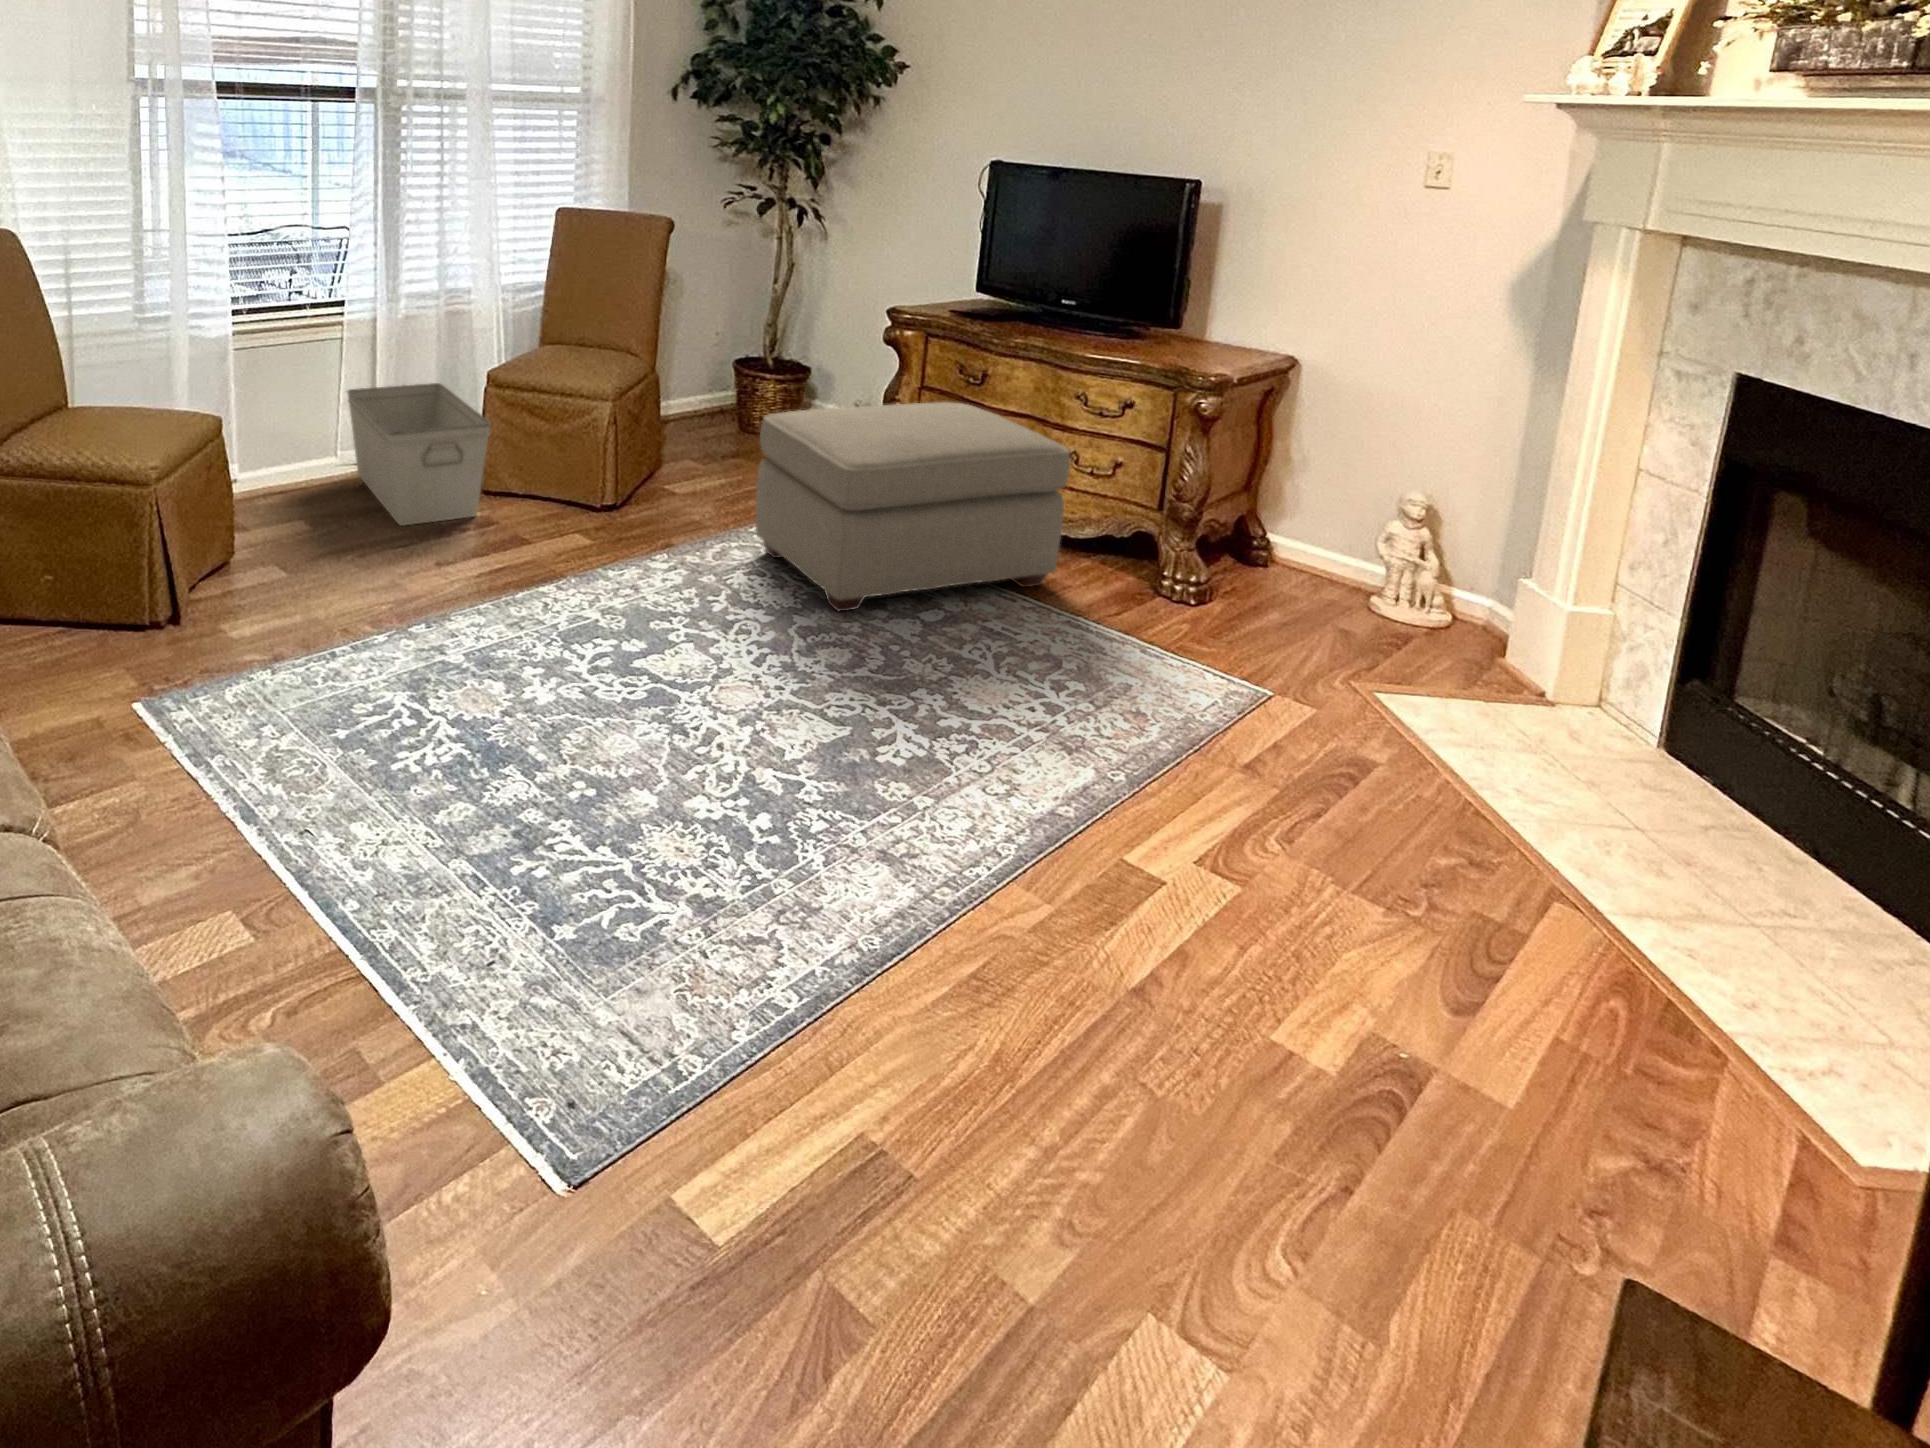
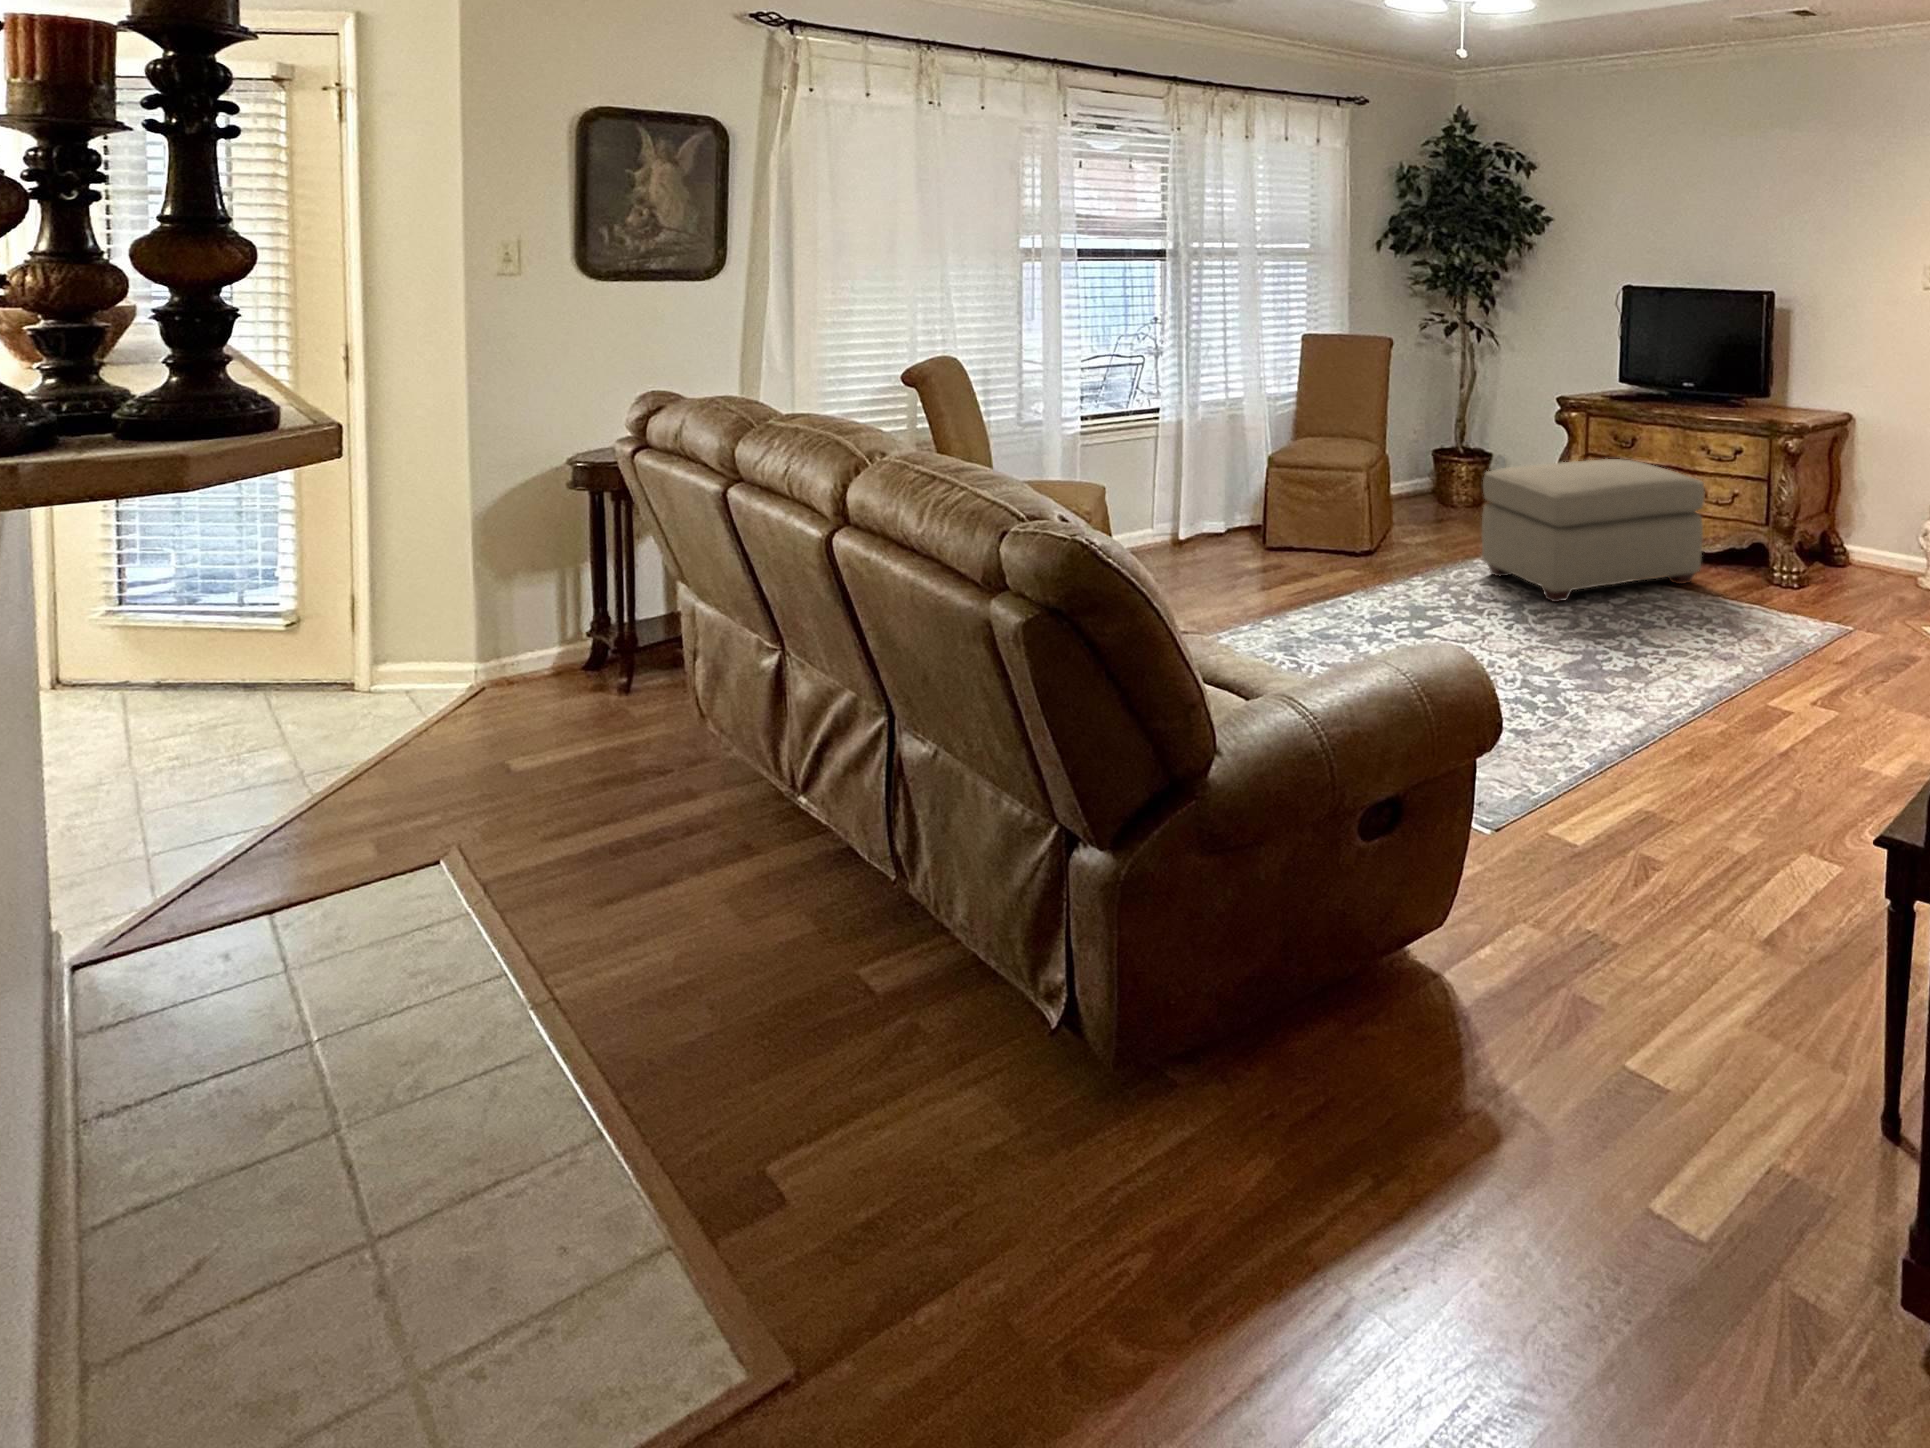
storage bin: present [347,383,491,526] -> none [1158,471,1280,571]

